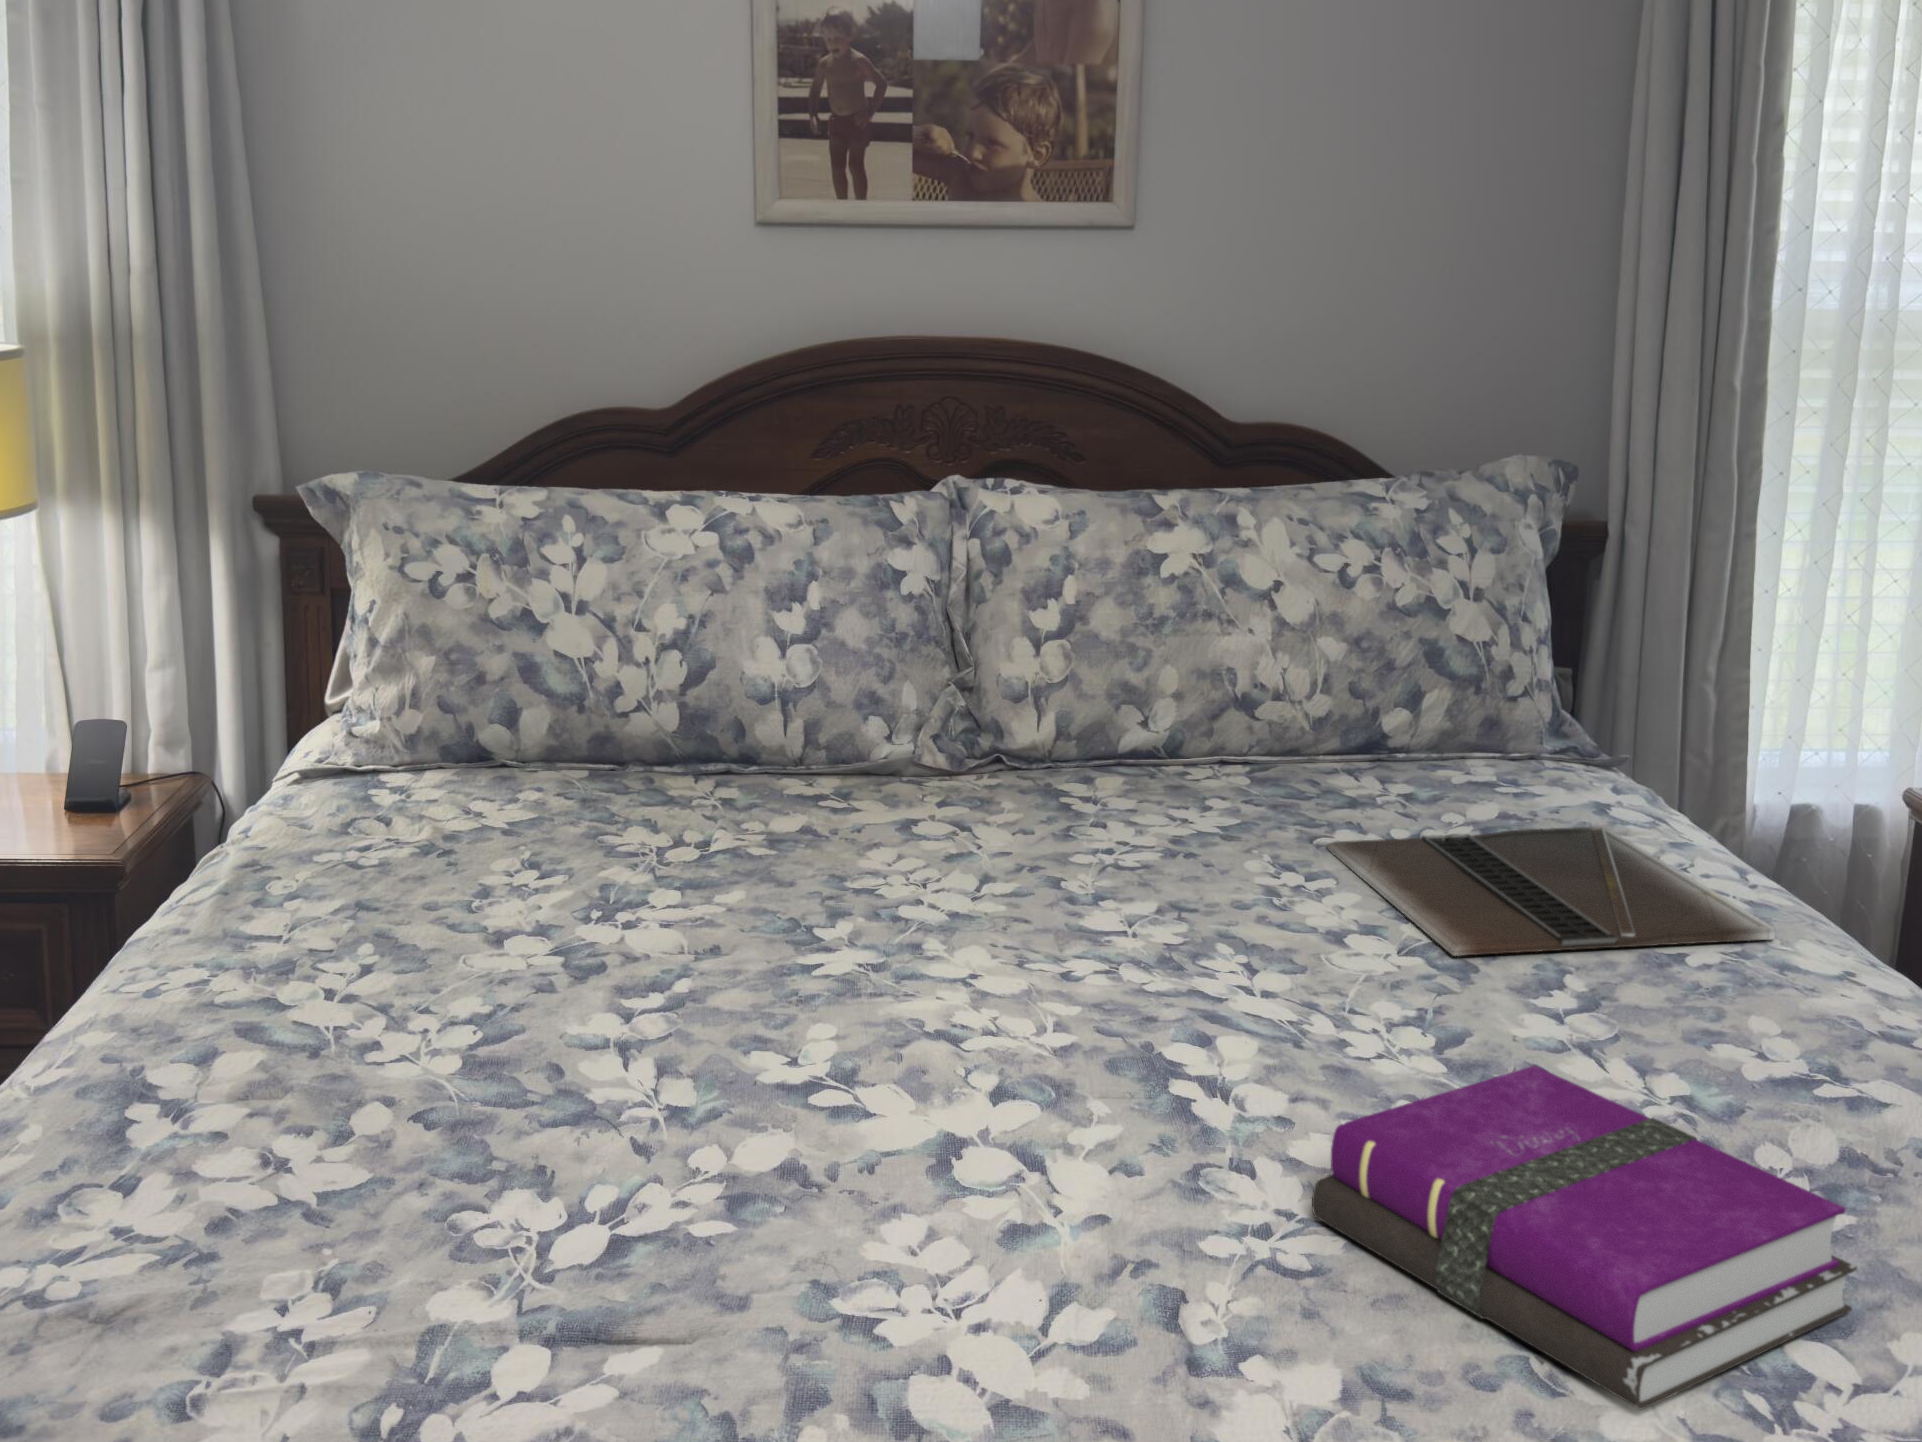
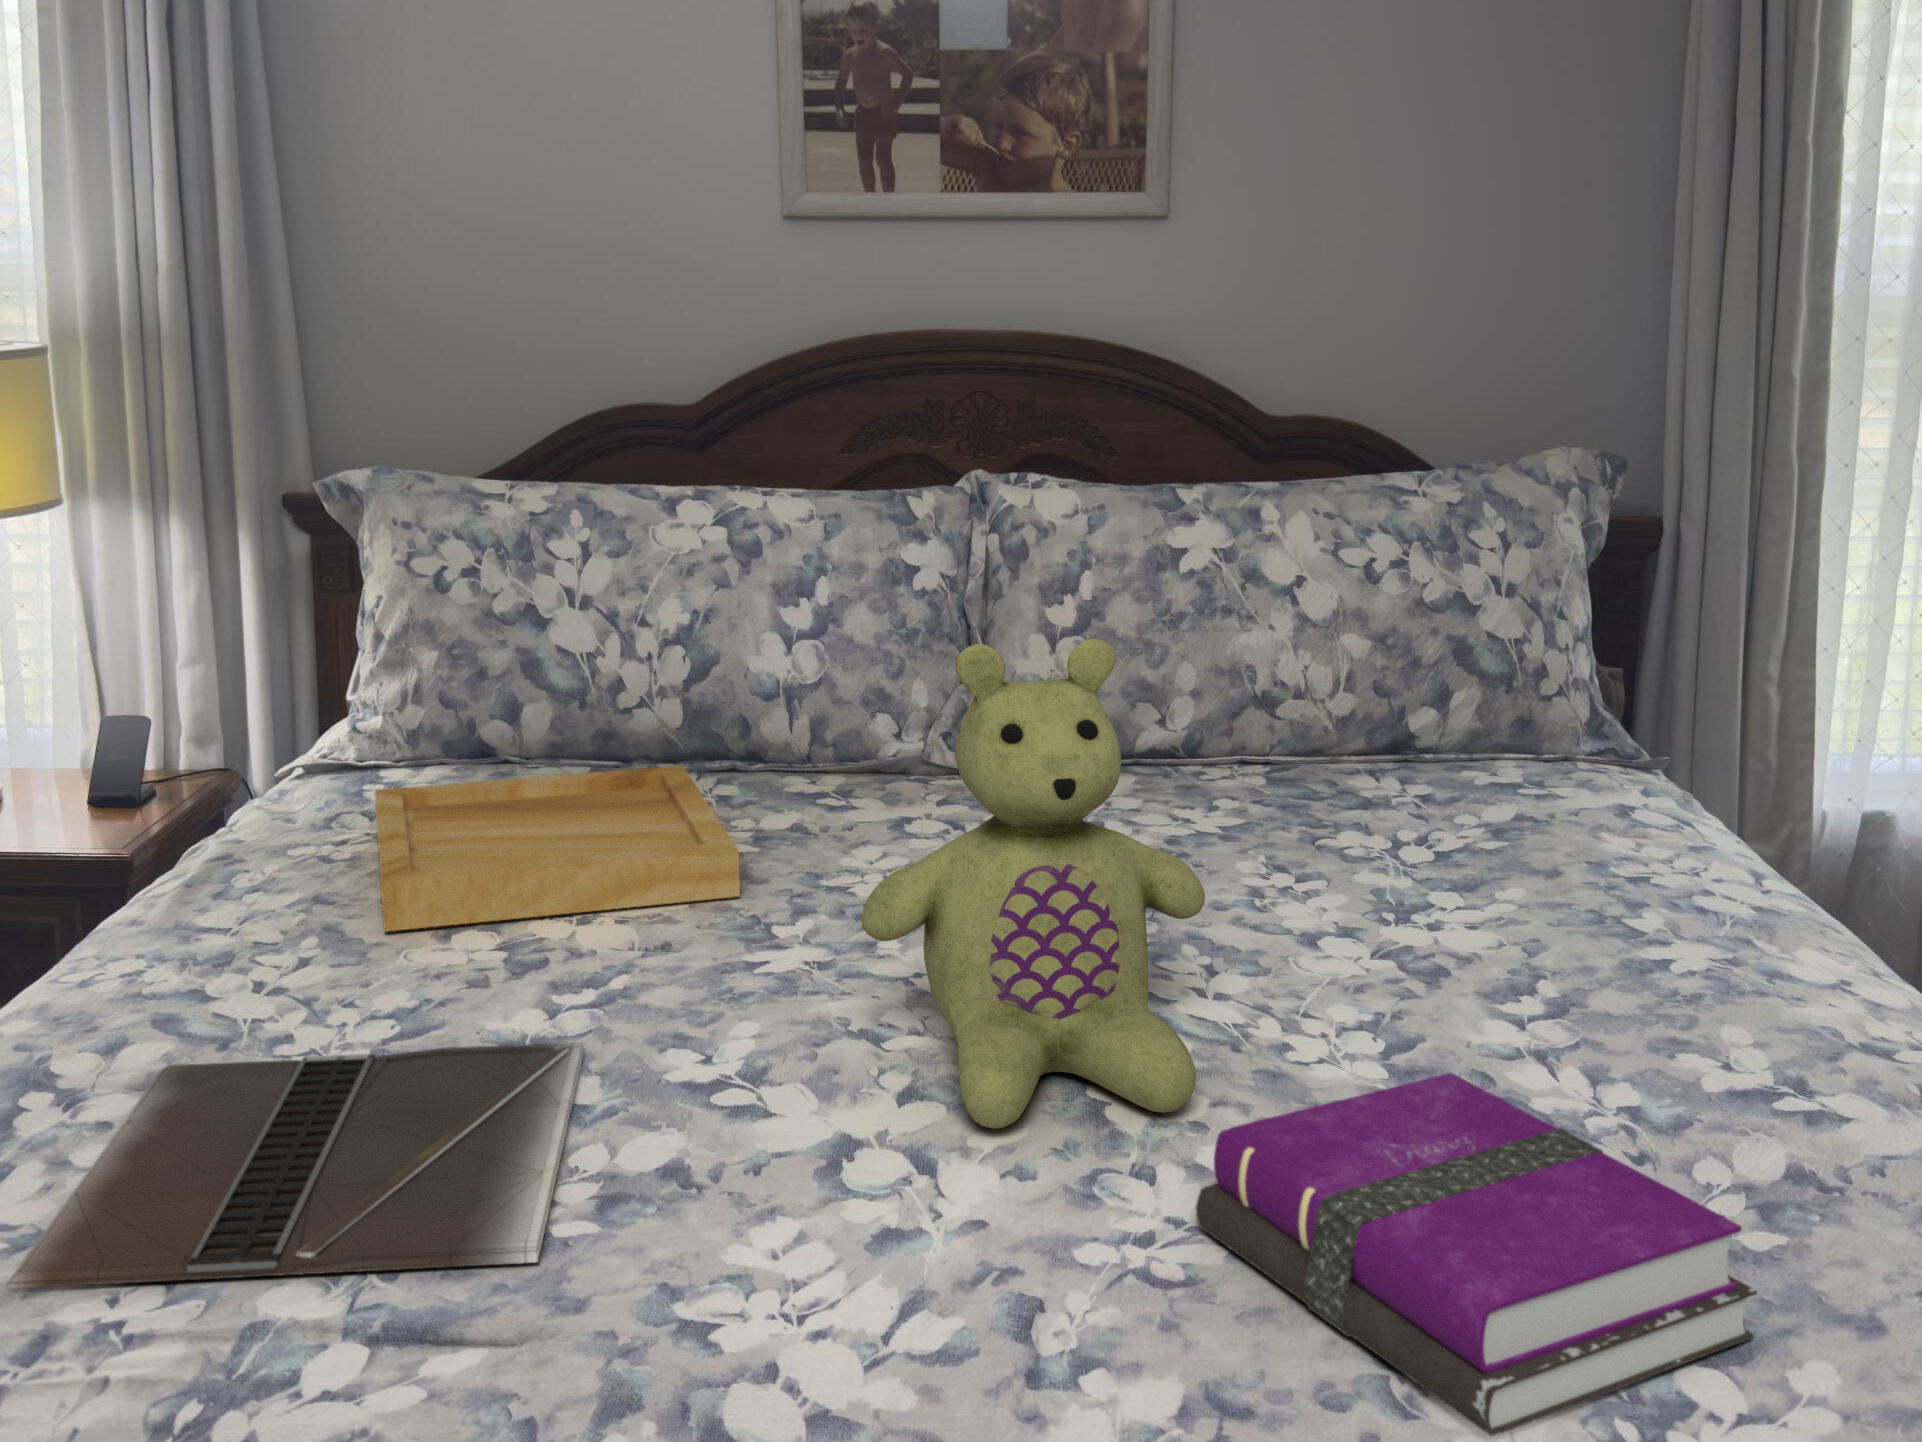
stuffed bear: none [949,652,1281,1125] -> present [861,639,1205,1129]
tray: none [396,768,779,937] -> present [375,765,740,932]
laptop: present [1326,826,1776,956] -> present [7,1042,583,1289]

